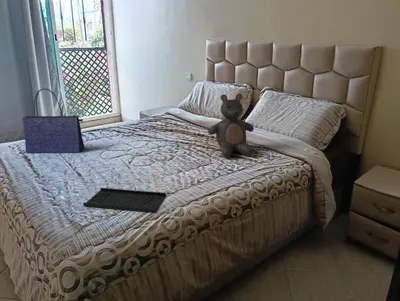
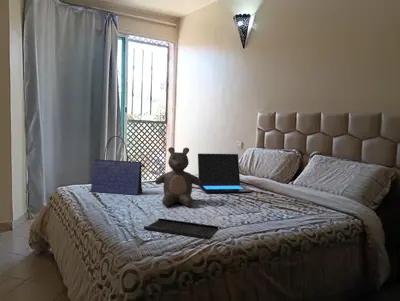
laptop: none [143,94,202,142] -> present [198,154,251,193]
teddy bear: present [208,94,254,158] -> present [155,147,201,206]

